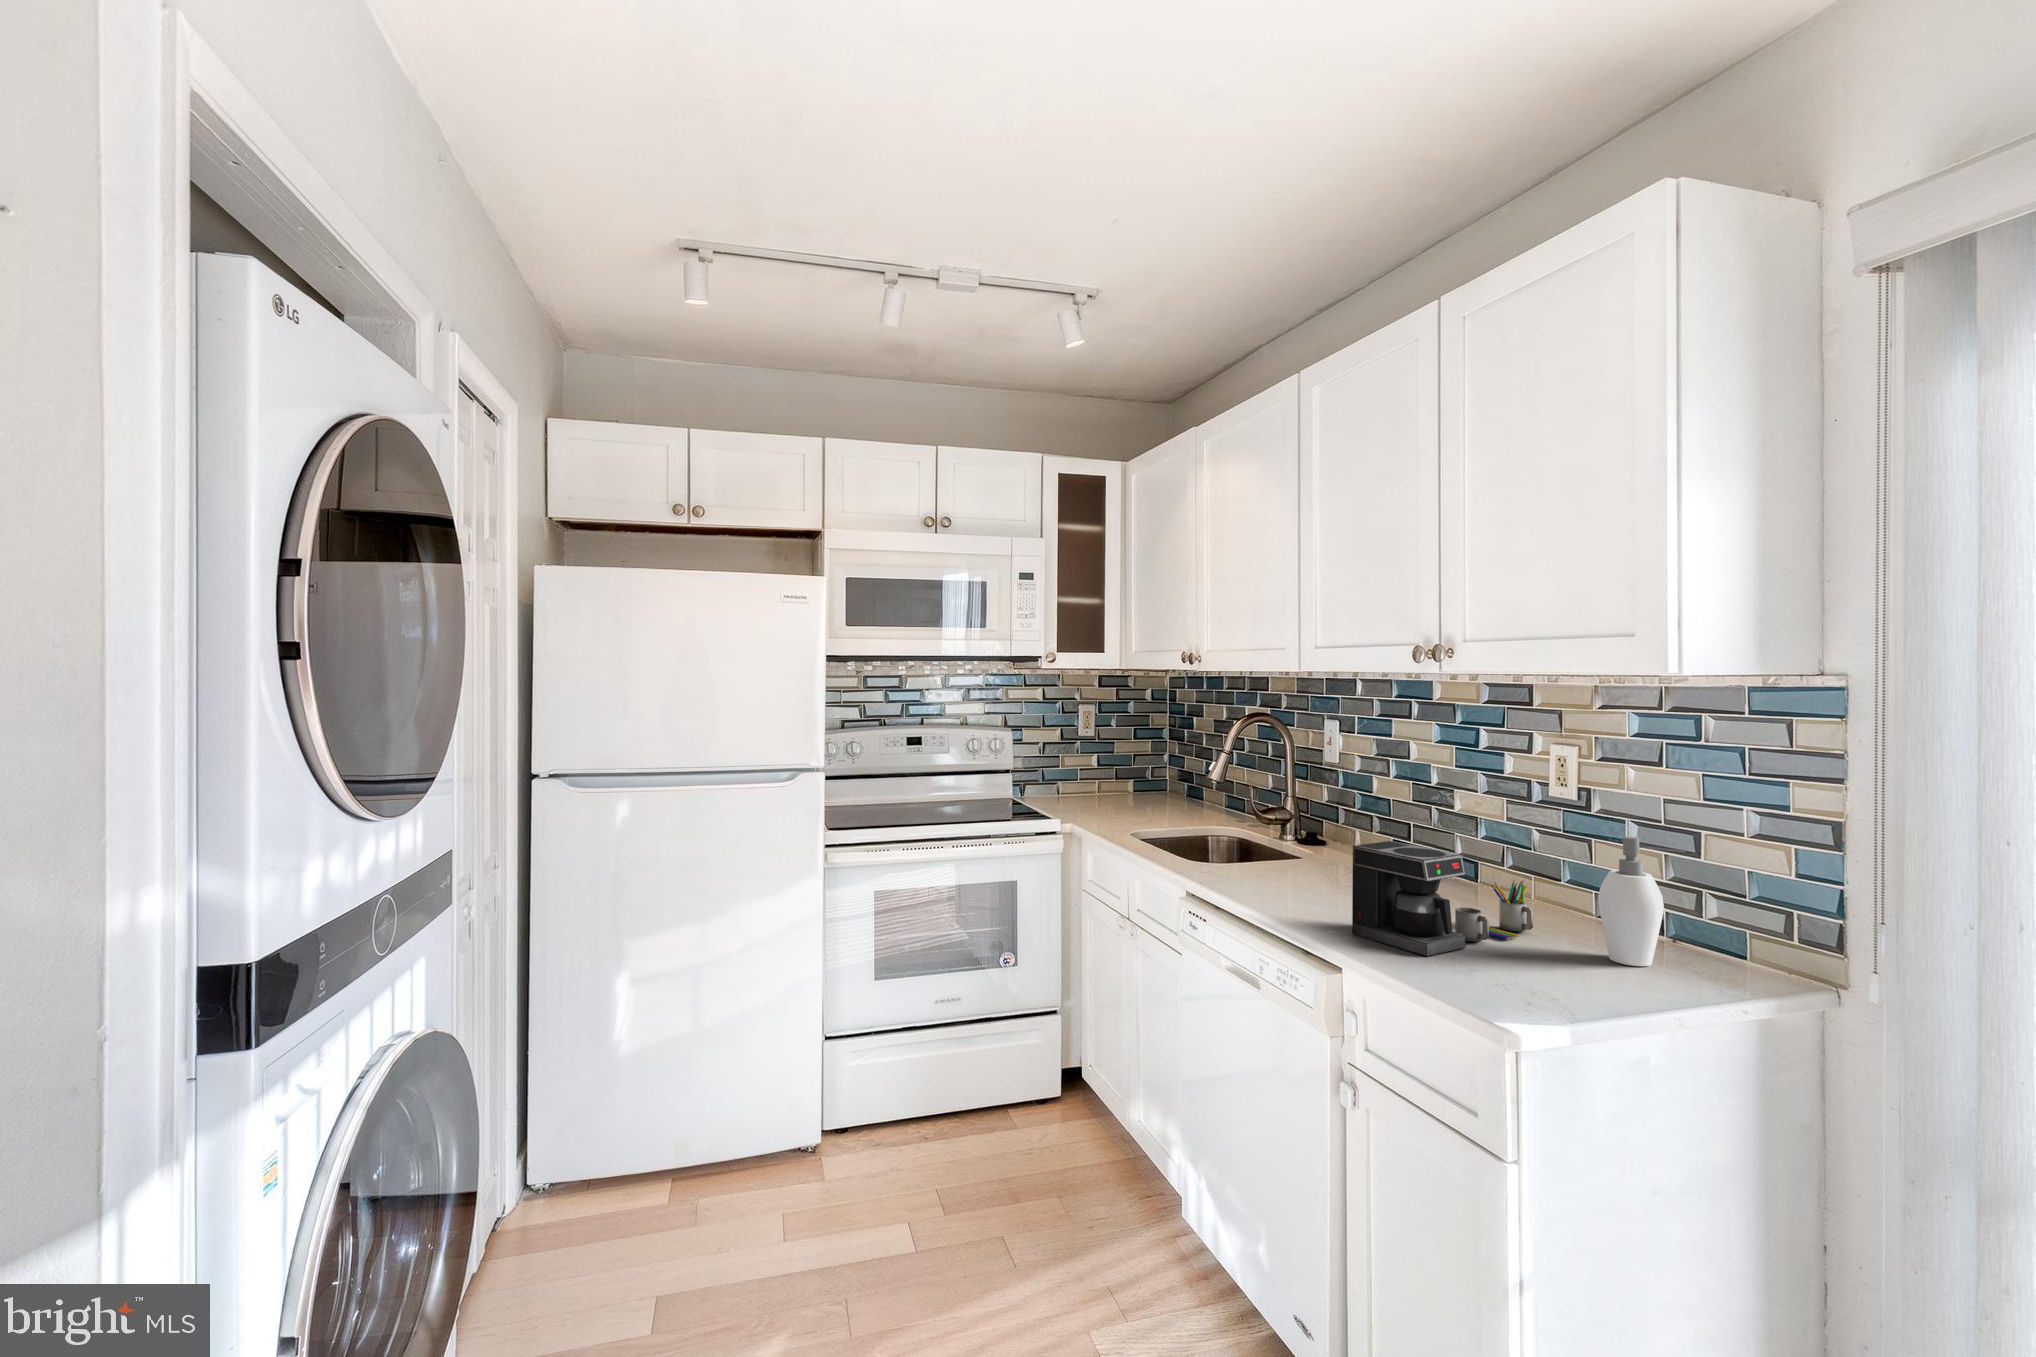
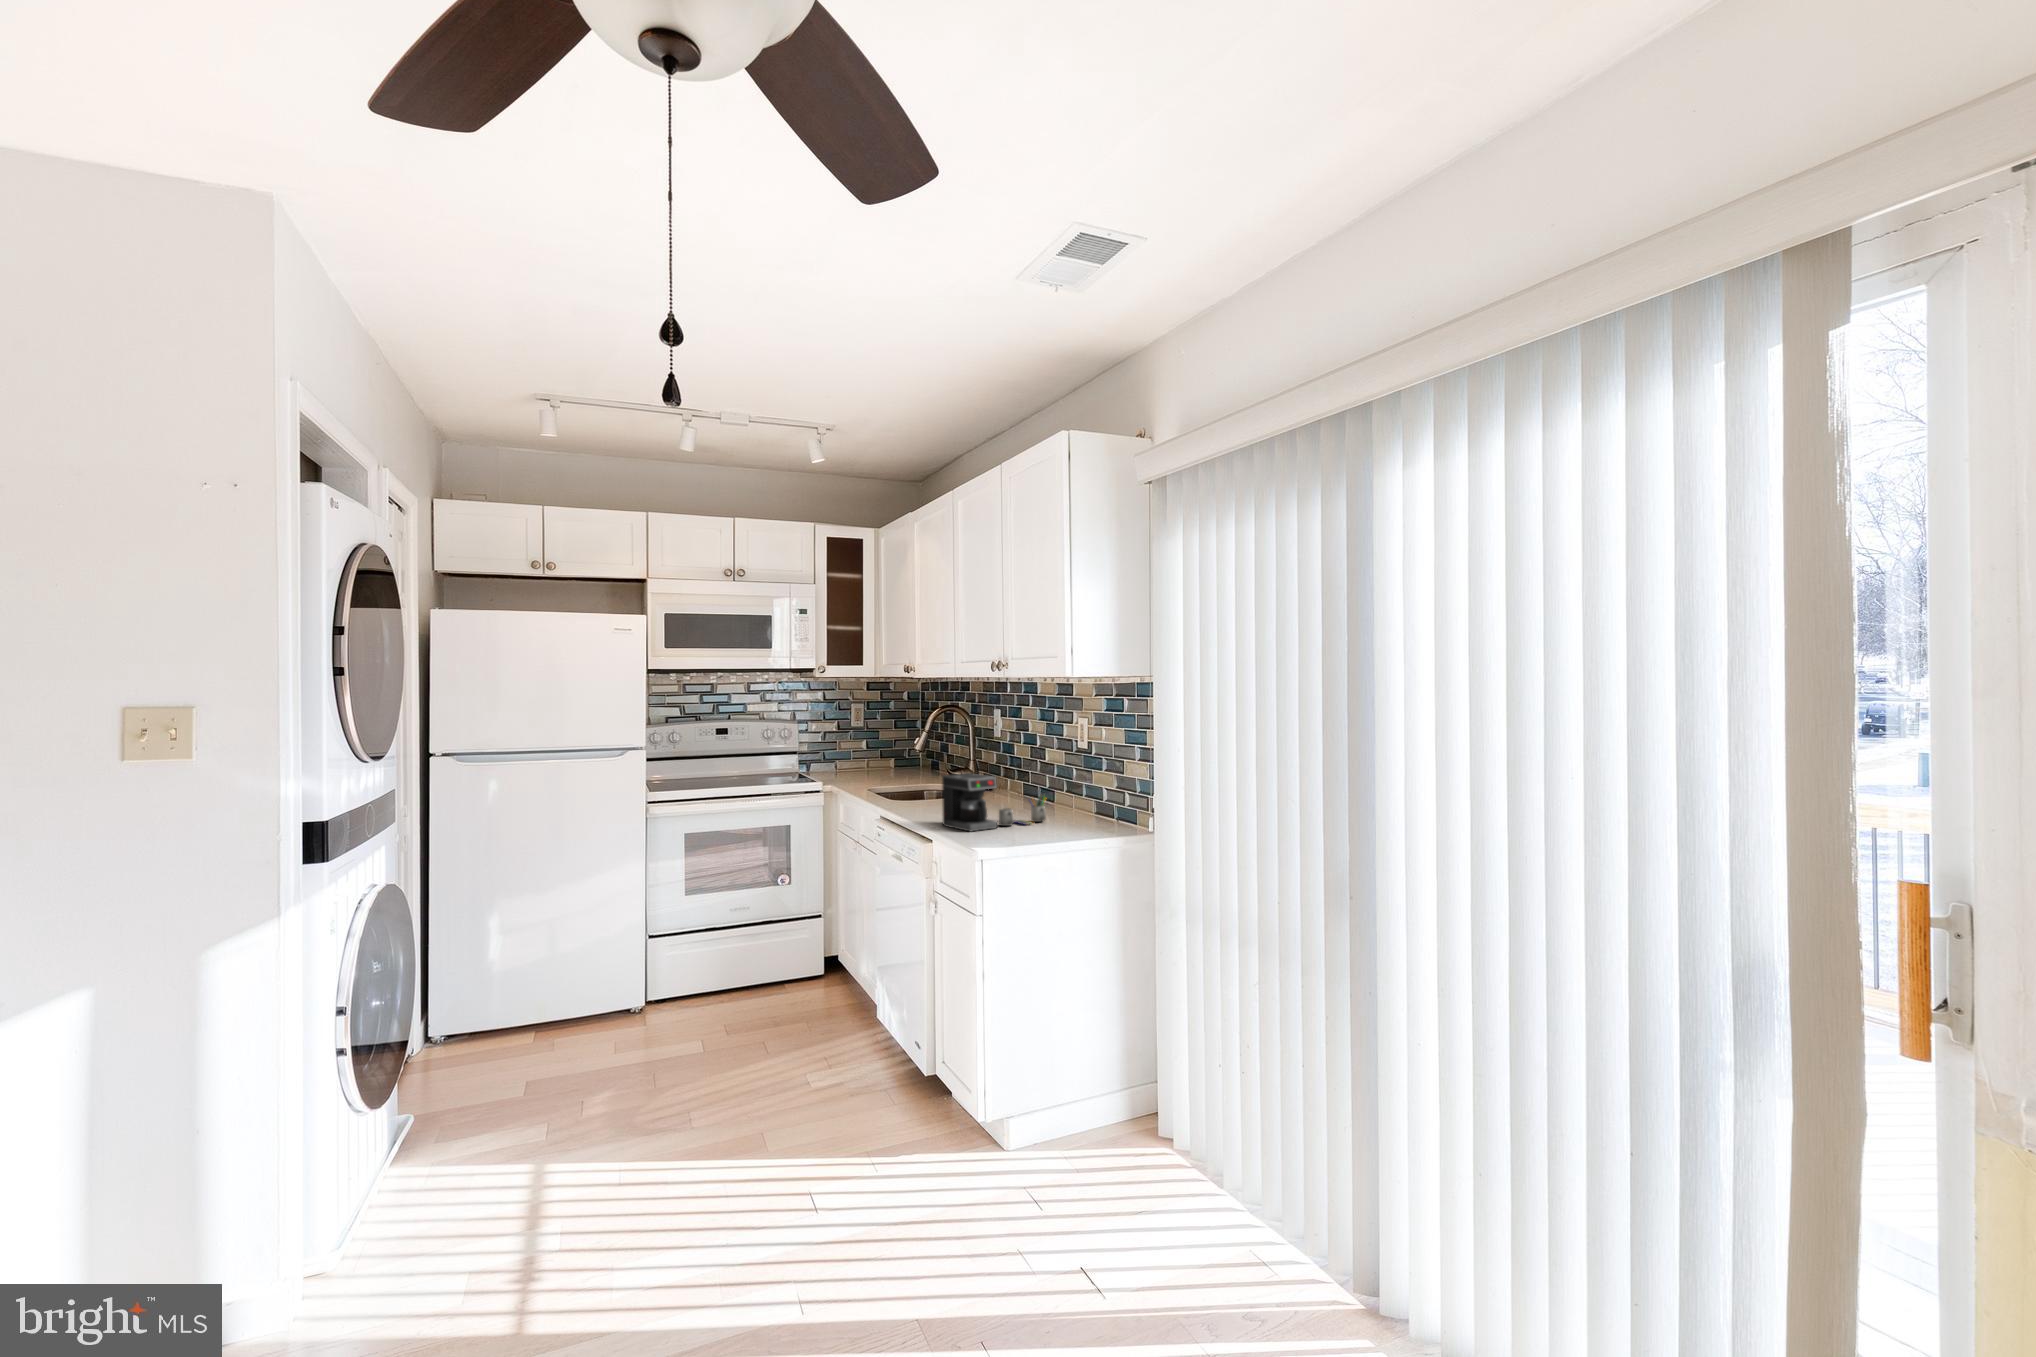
soap dispenser: present [1598,836,1686,966] -> none [1064,763,1100,832]

